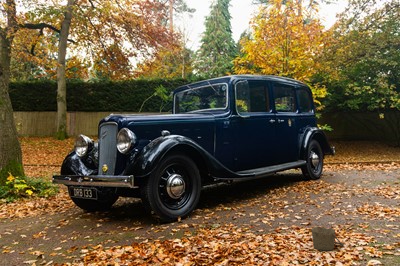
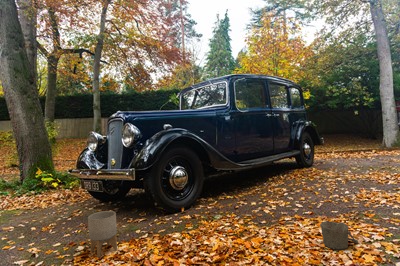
planter: none [95,215,121,257] -> present [88,211,117,257]

